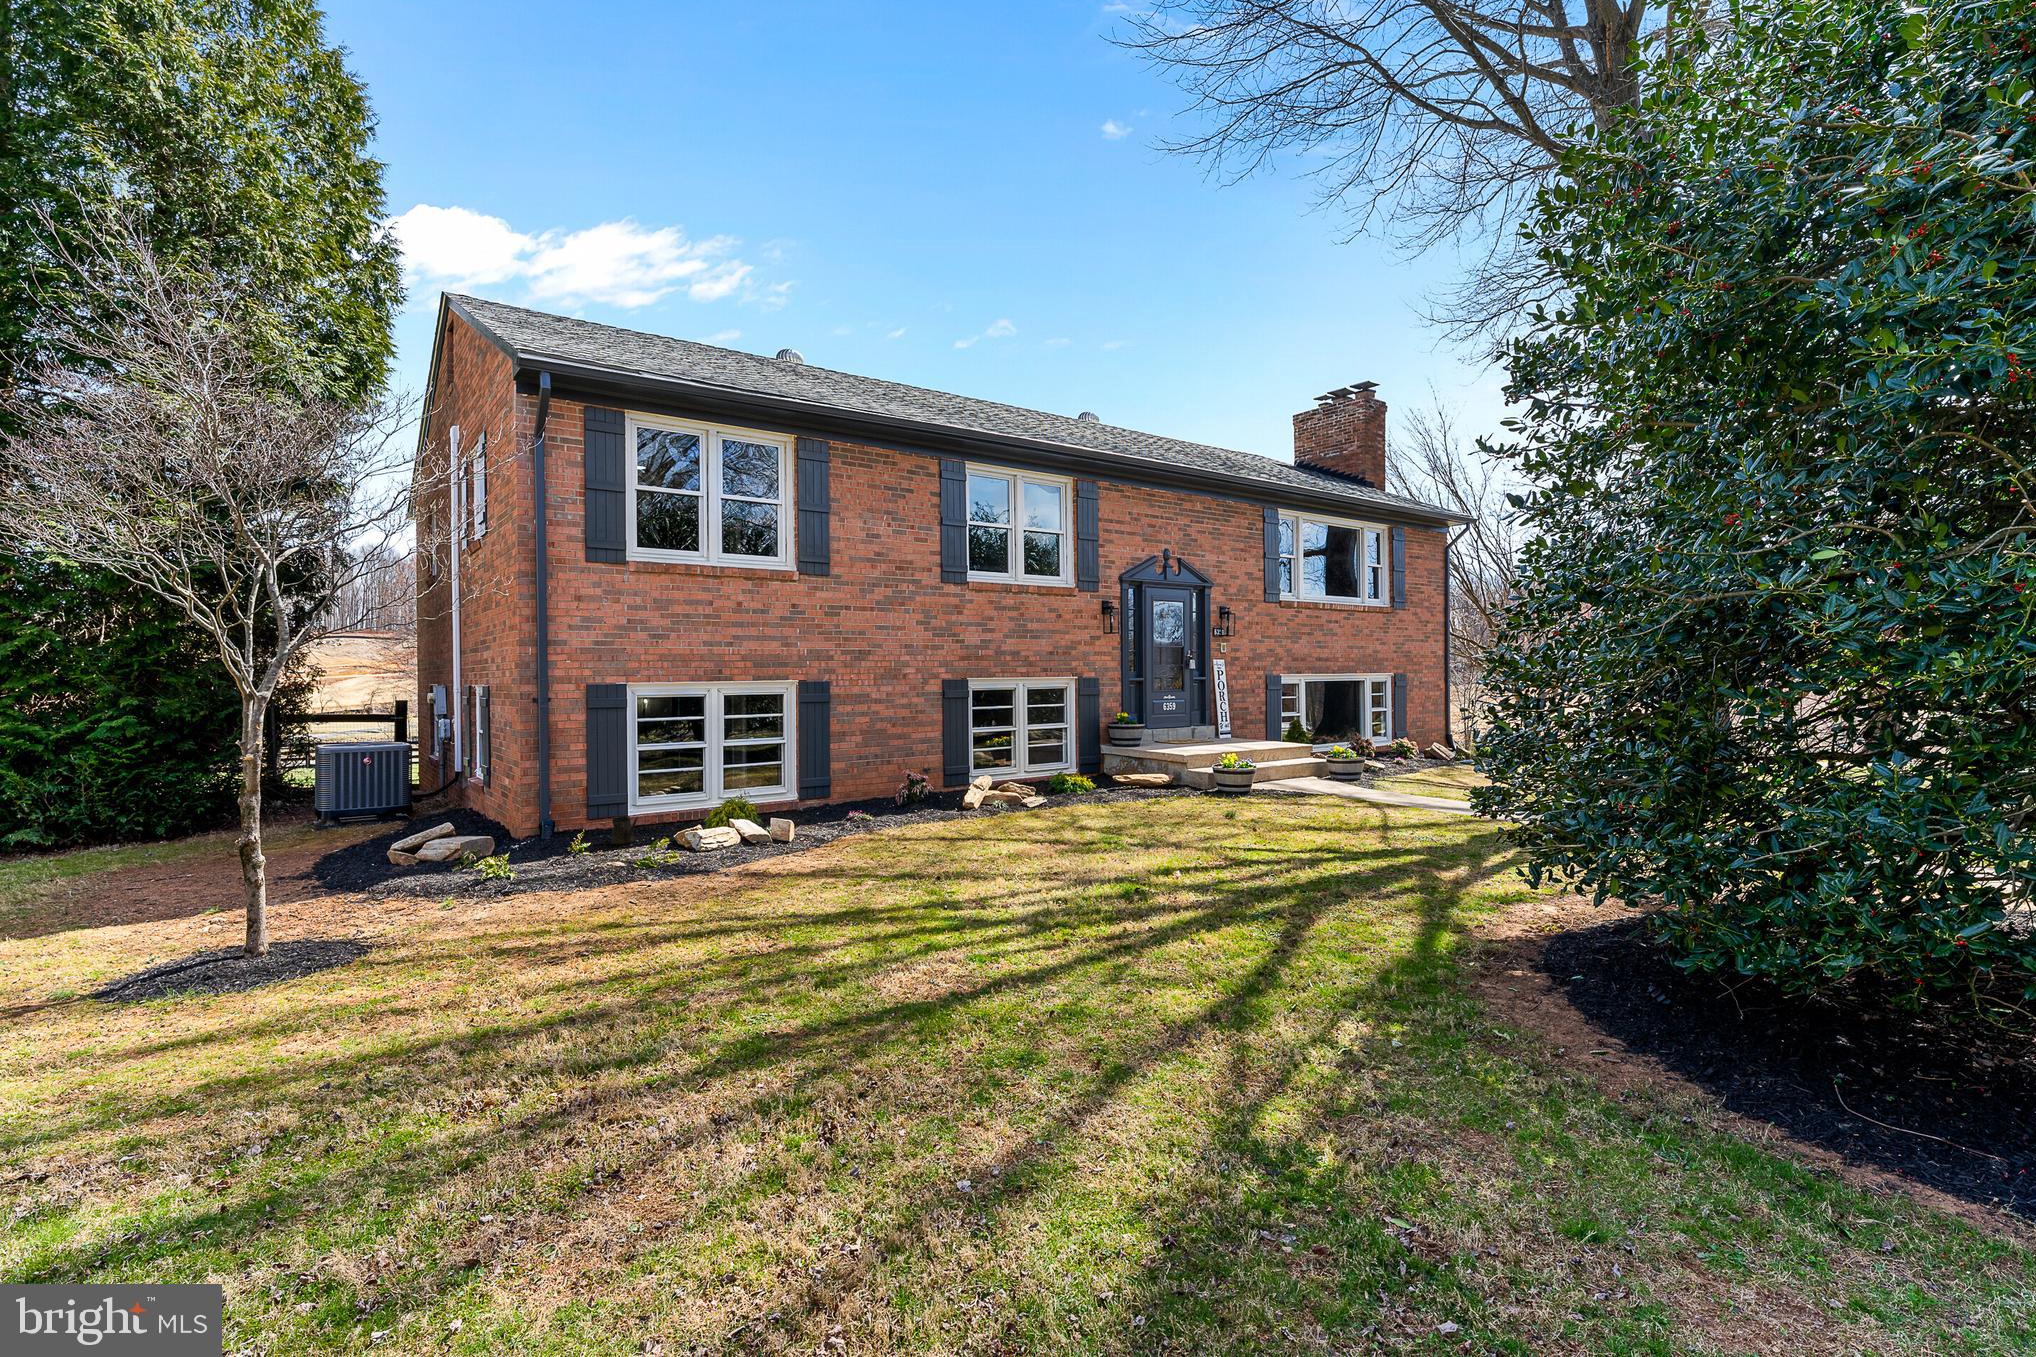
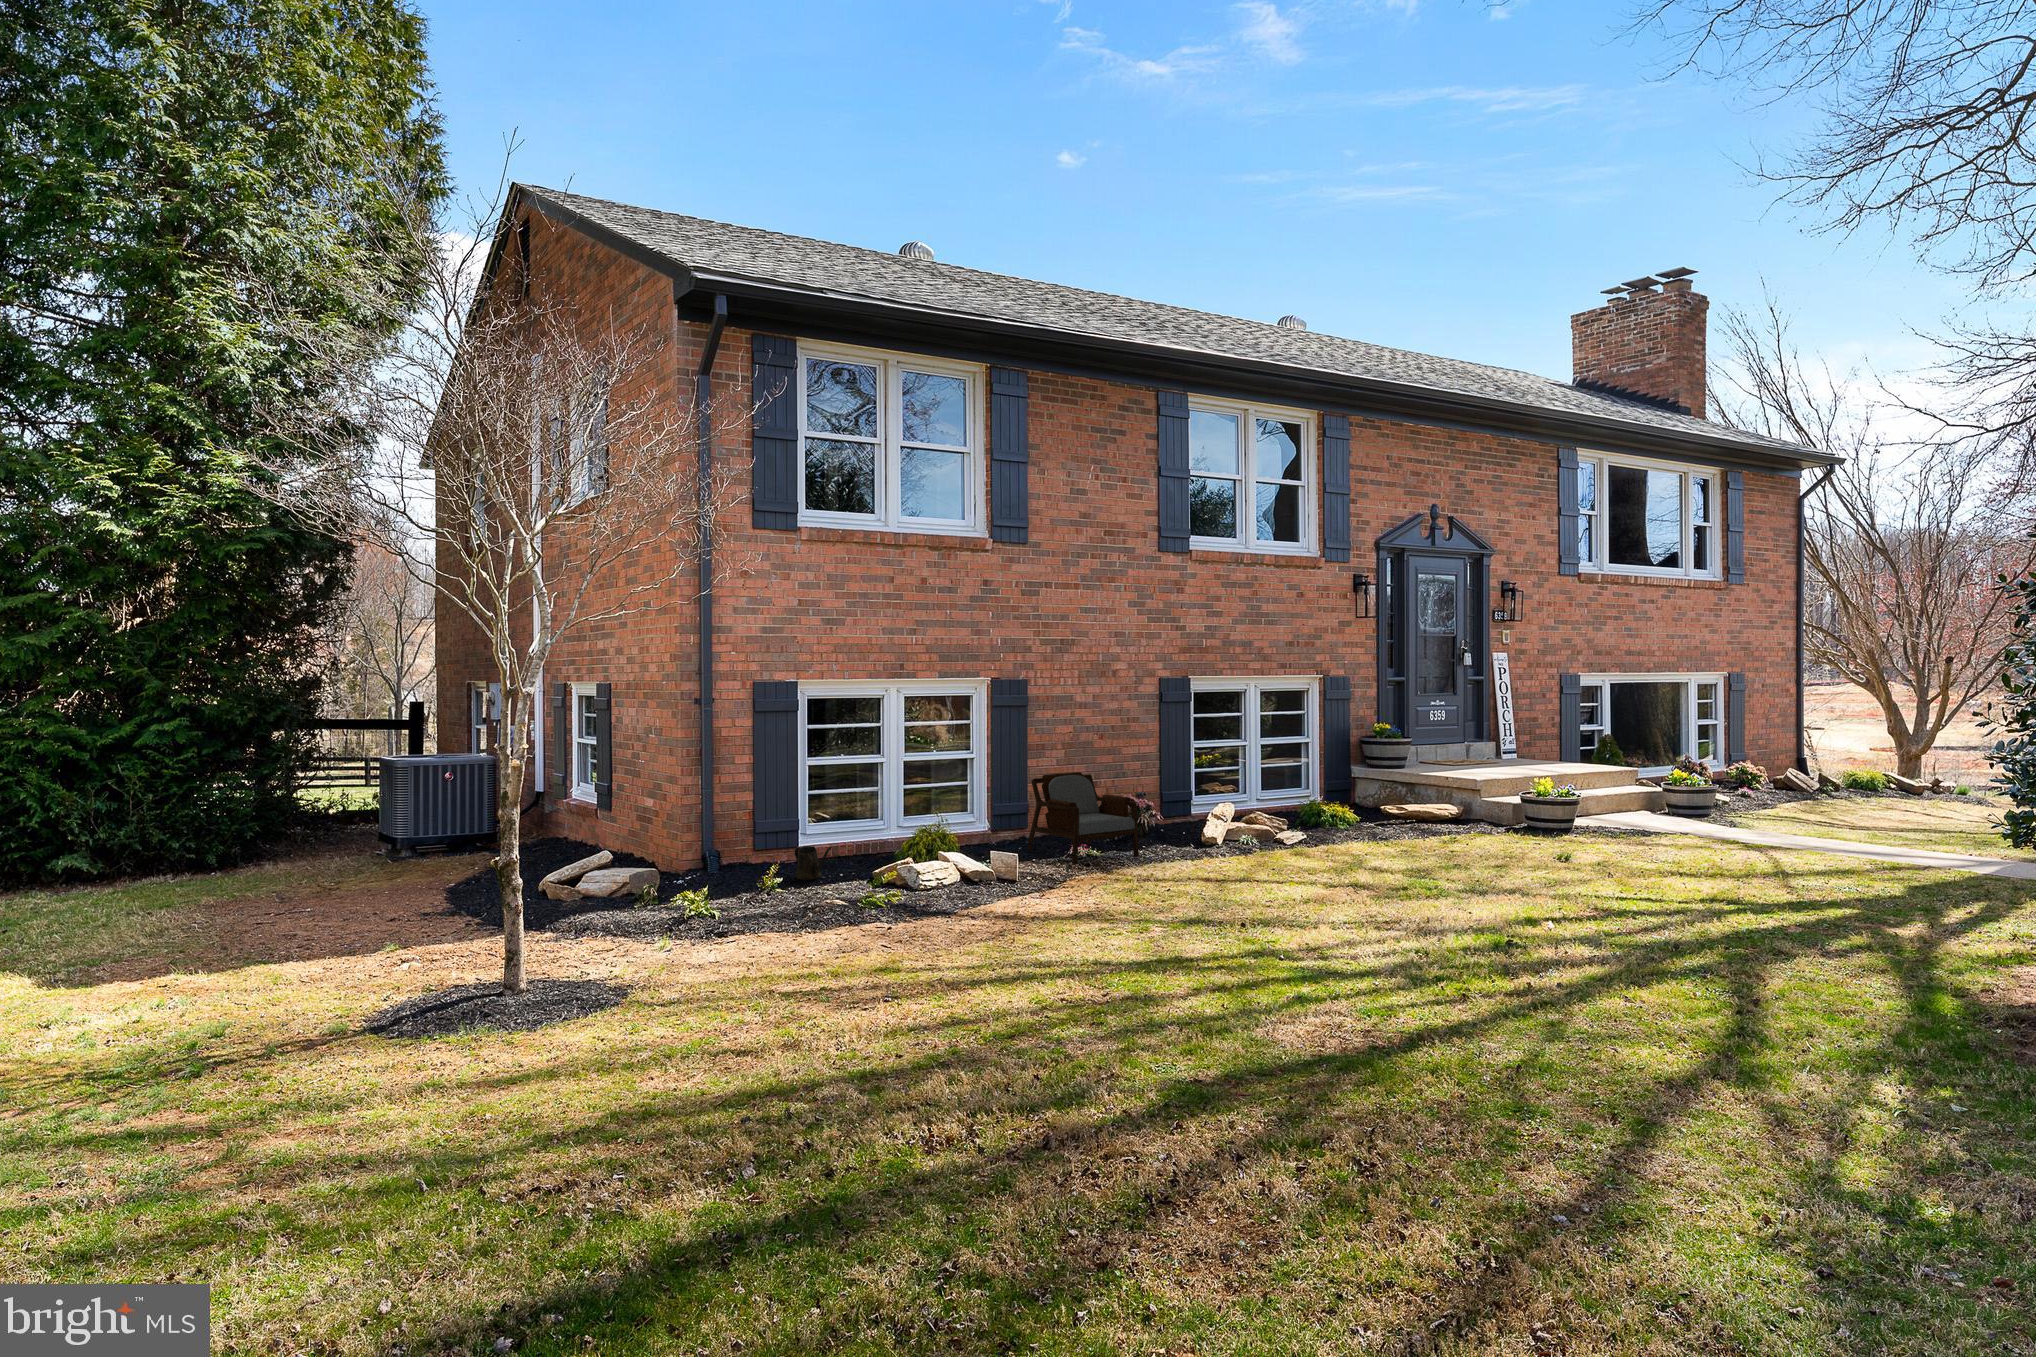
armchair: none [824,753,911,827] -> present [1028,772,1139,864]

